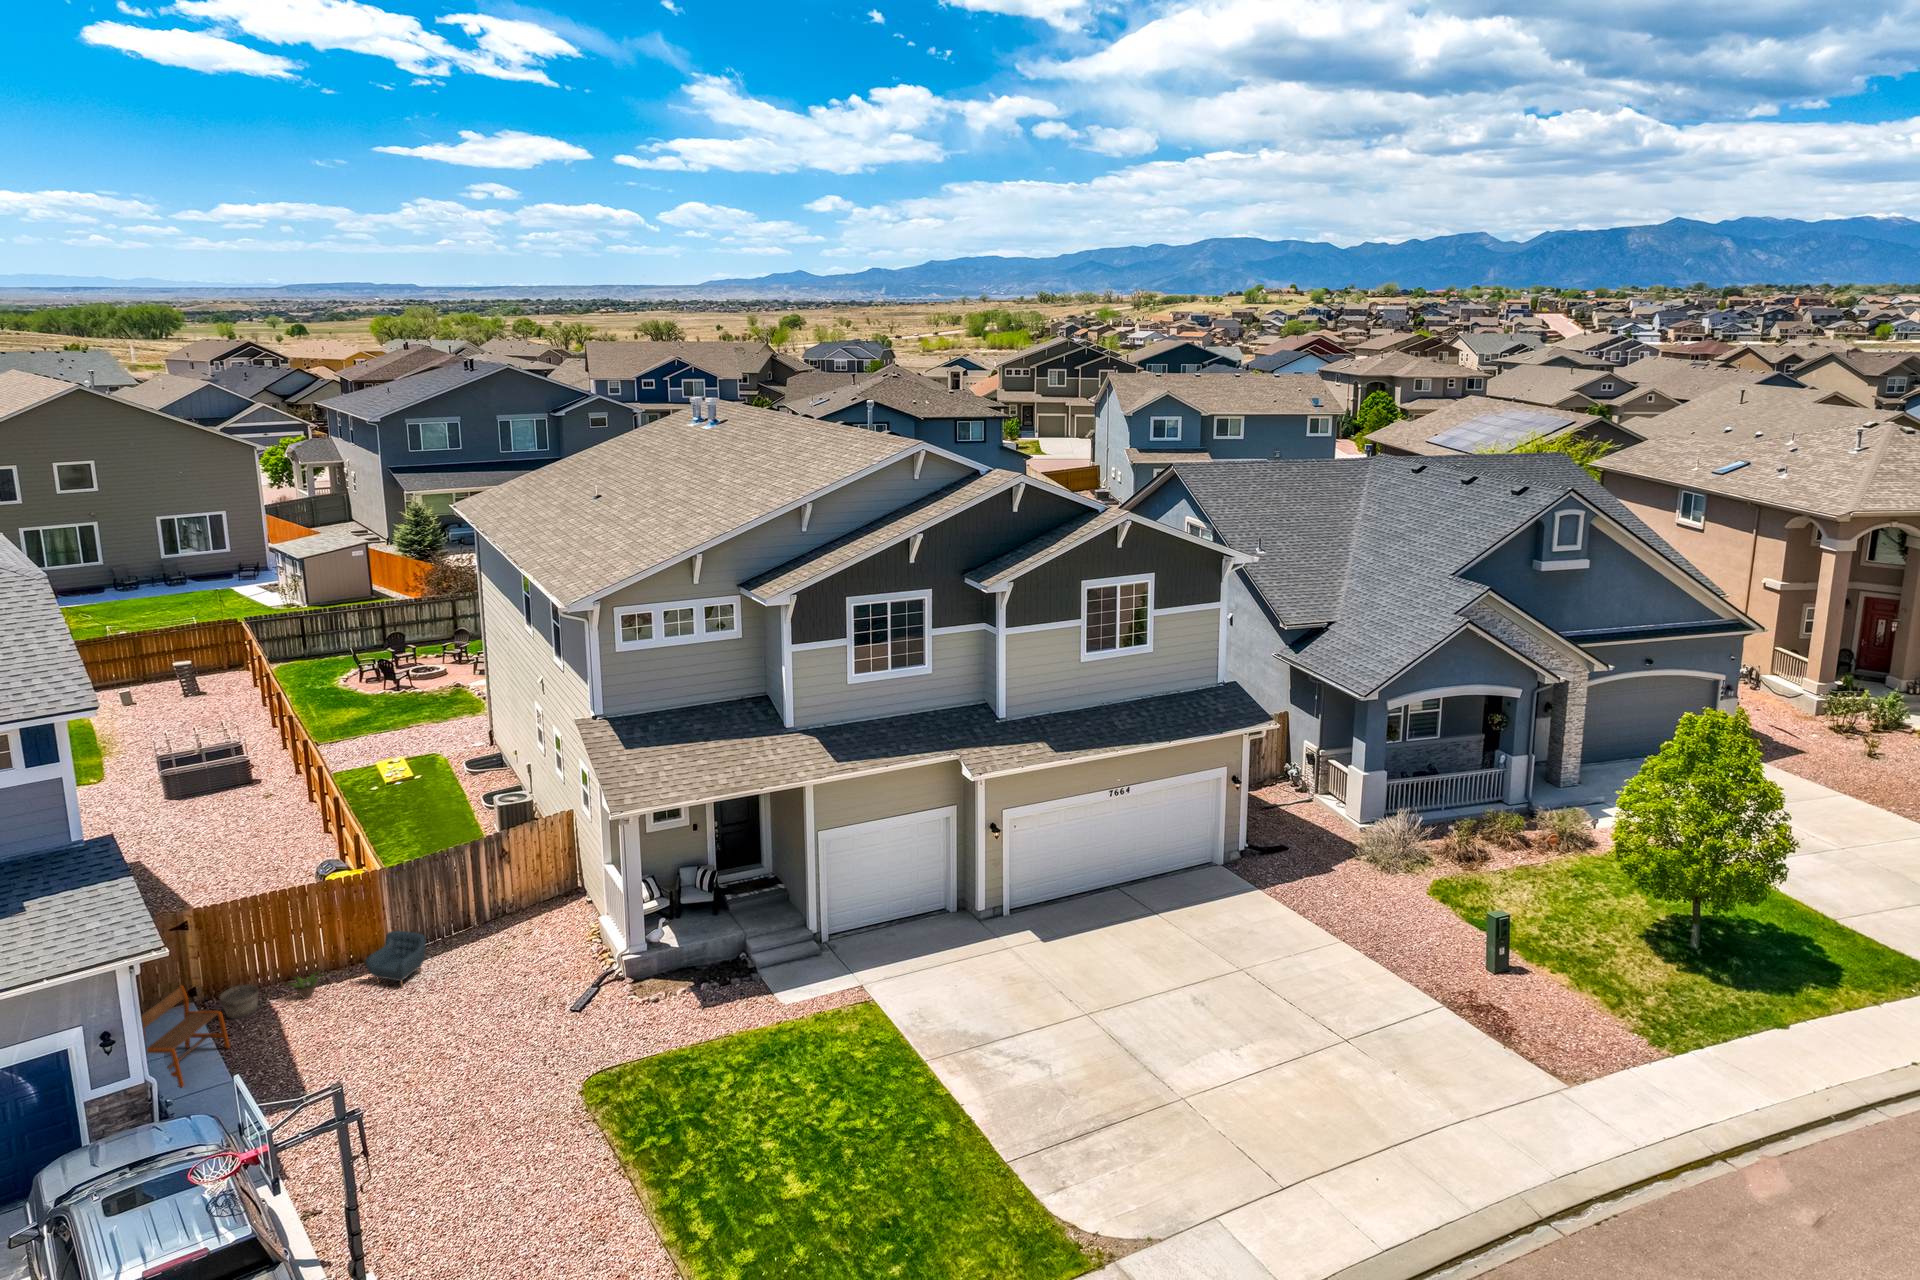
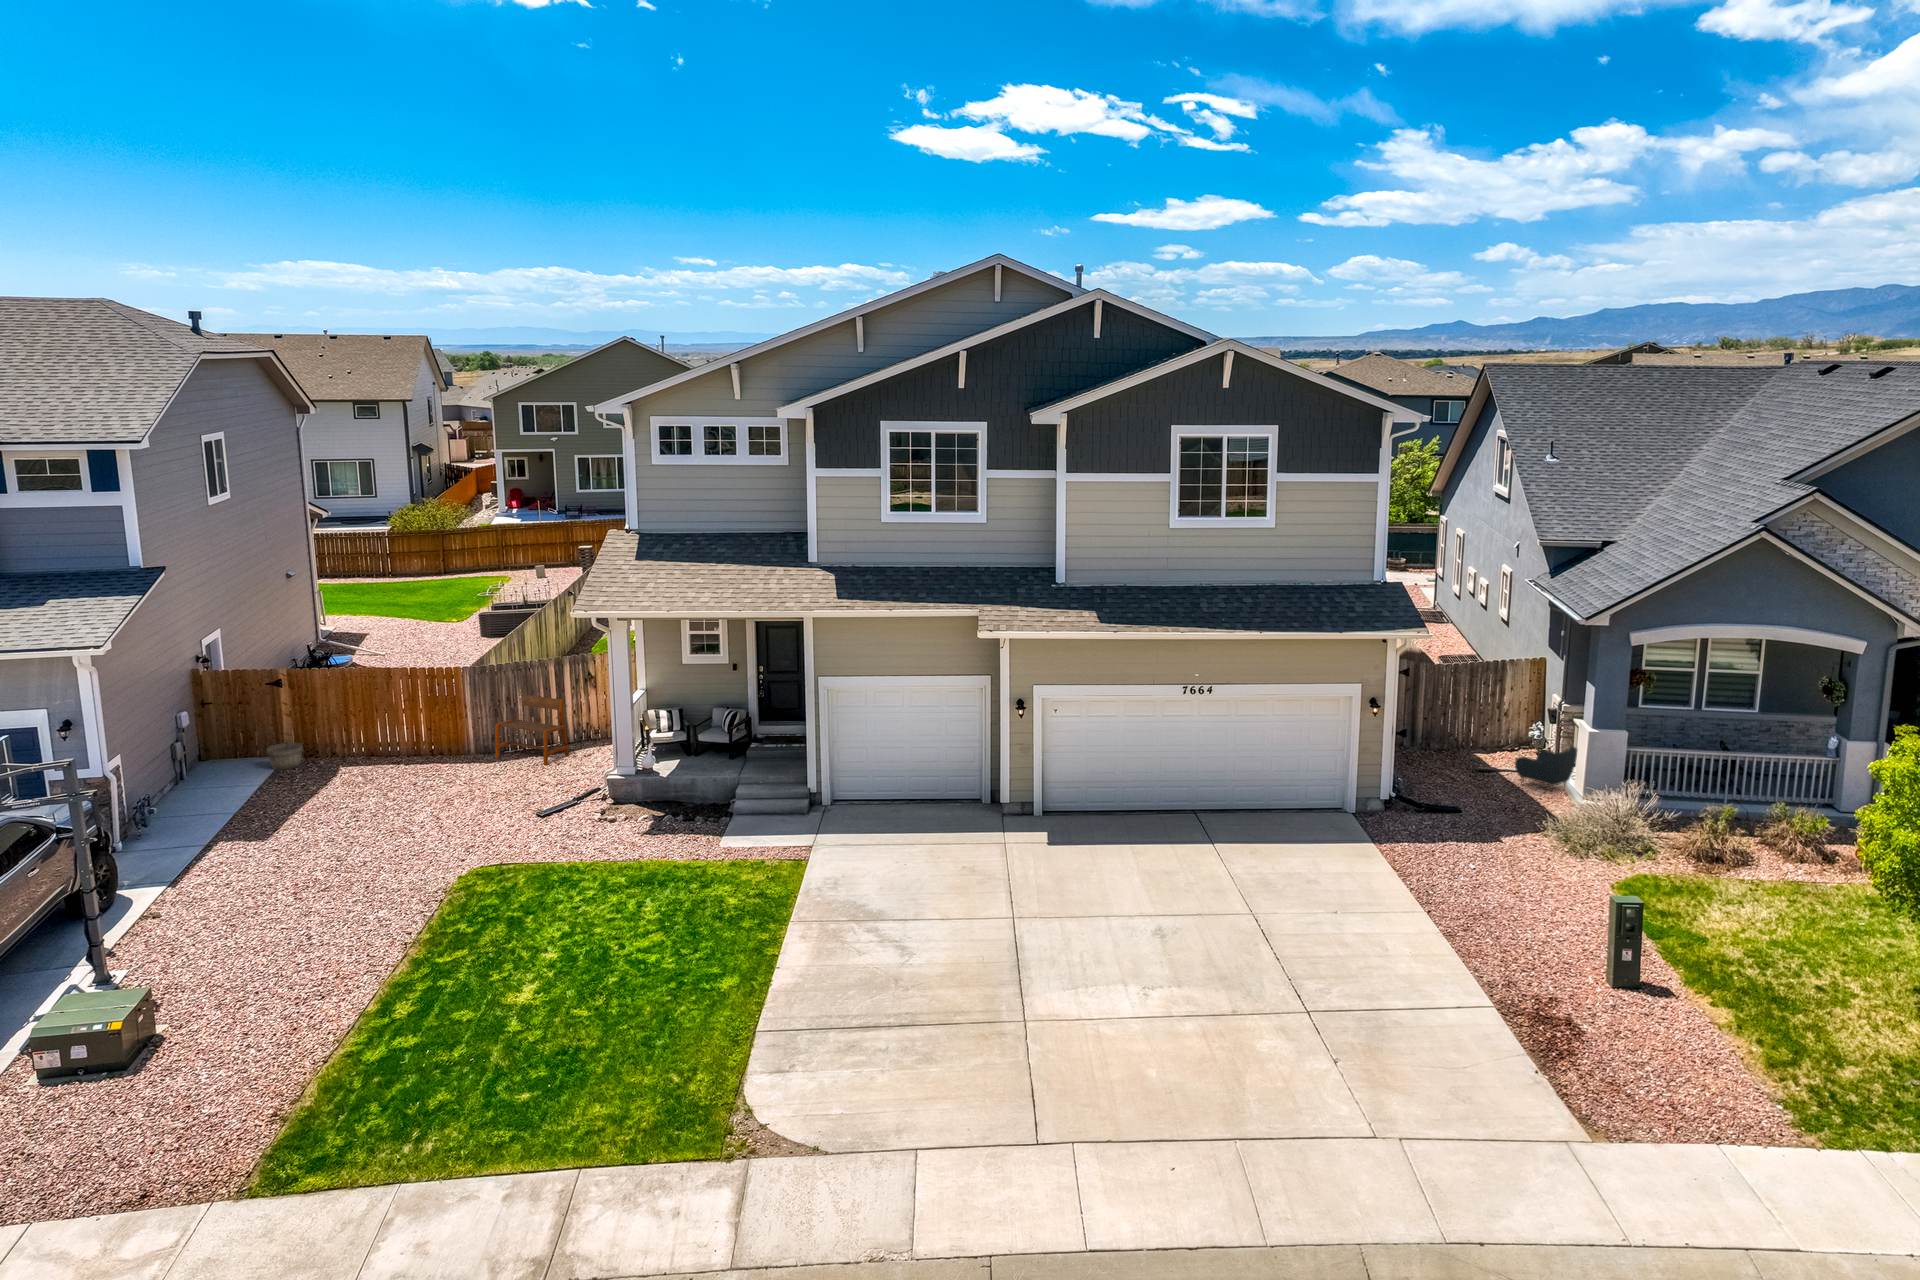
armchair: present [366,931,426,987] -> present [1515,747,1577,792]
decorative plant: present [289,972,319,999] -> none [323,743,361,766]
bench: present [142,985,230,1087] -> present [495,695,569,766]

